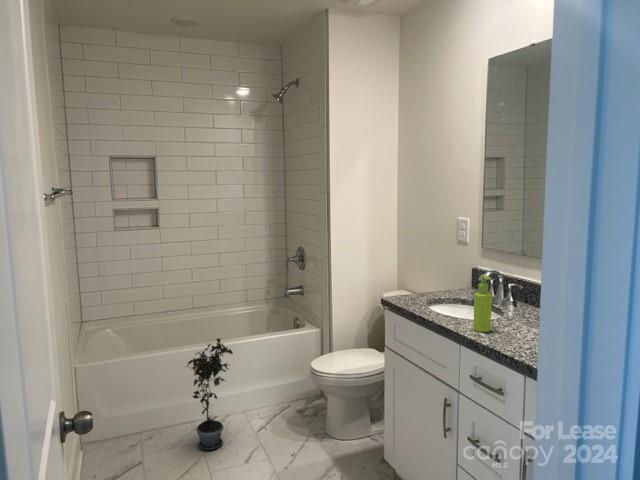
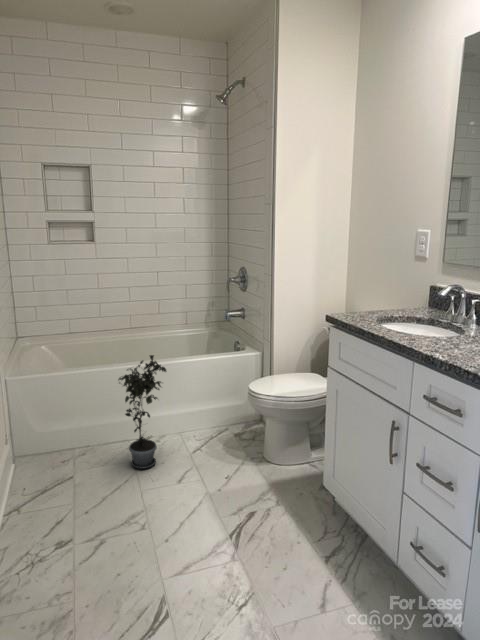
soap dispenser: present [473,275,492,332] -> none [430,283,455,348]

